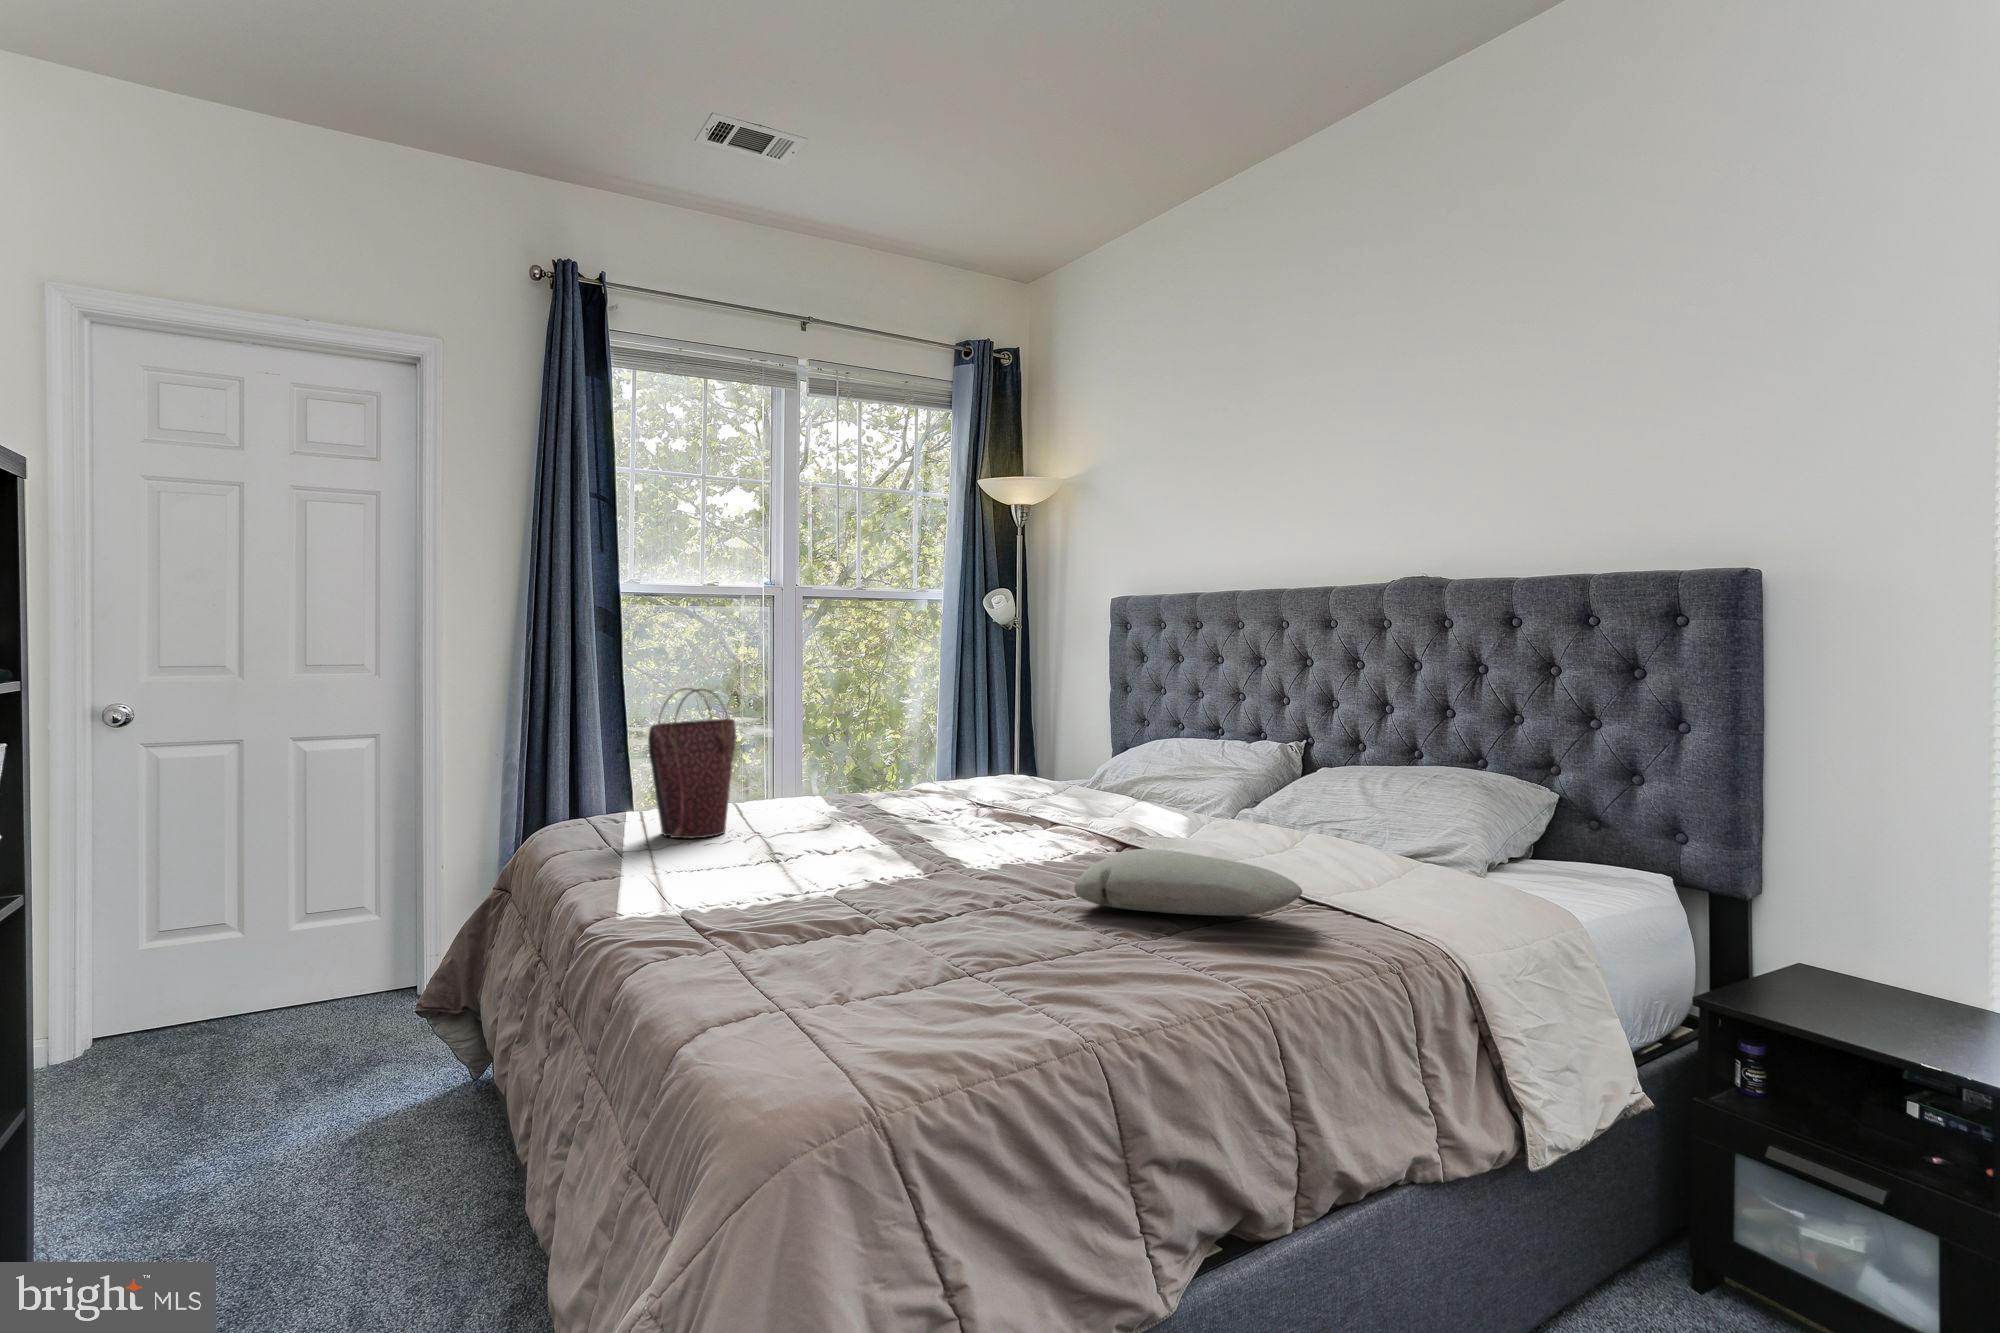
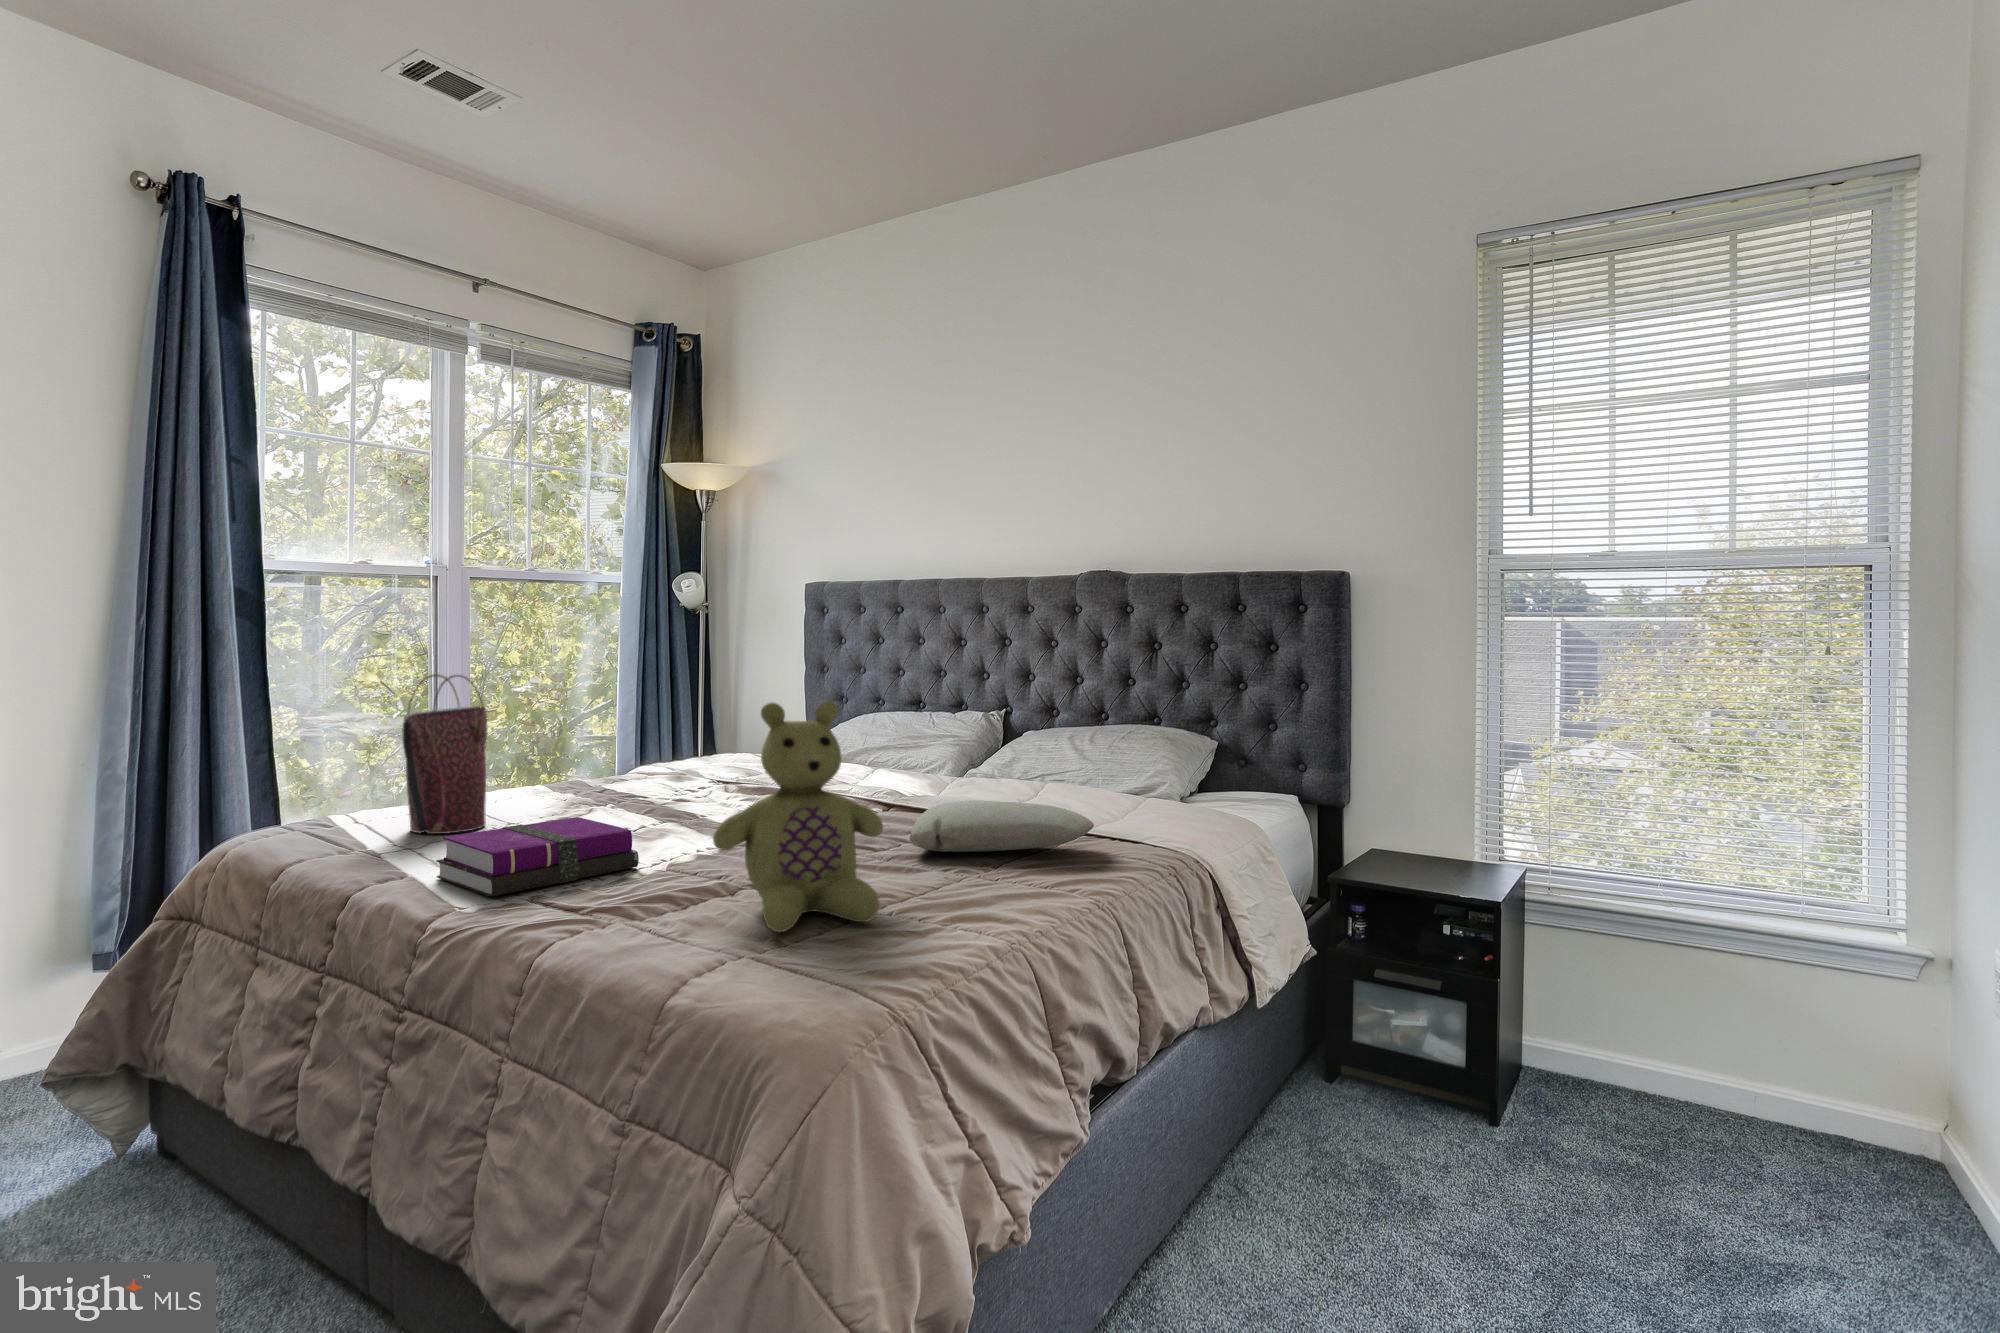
stuffed bear: none [807,728,998,987] -> present [713,701,883,932]
notebook: none [628,833,799,908] -> present [436,817,639,897]

